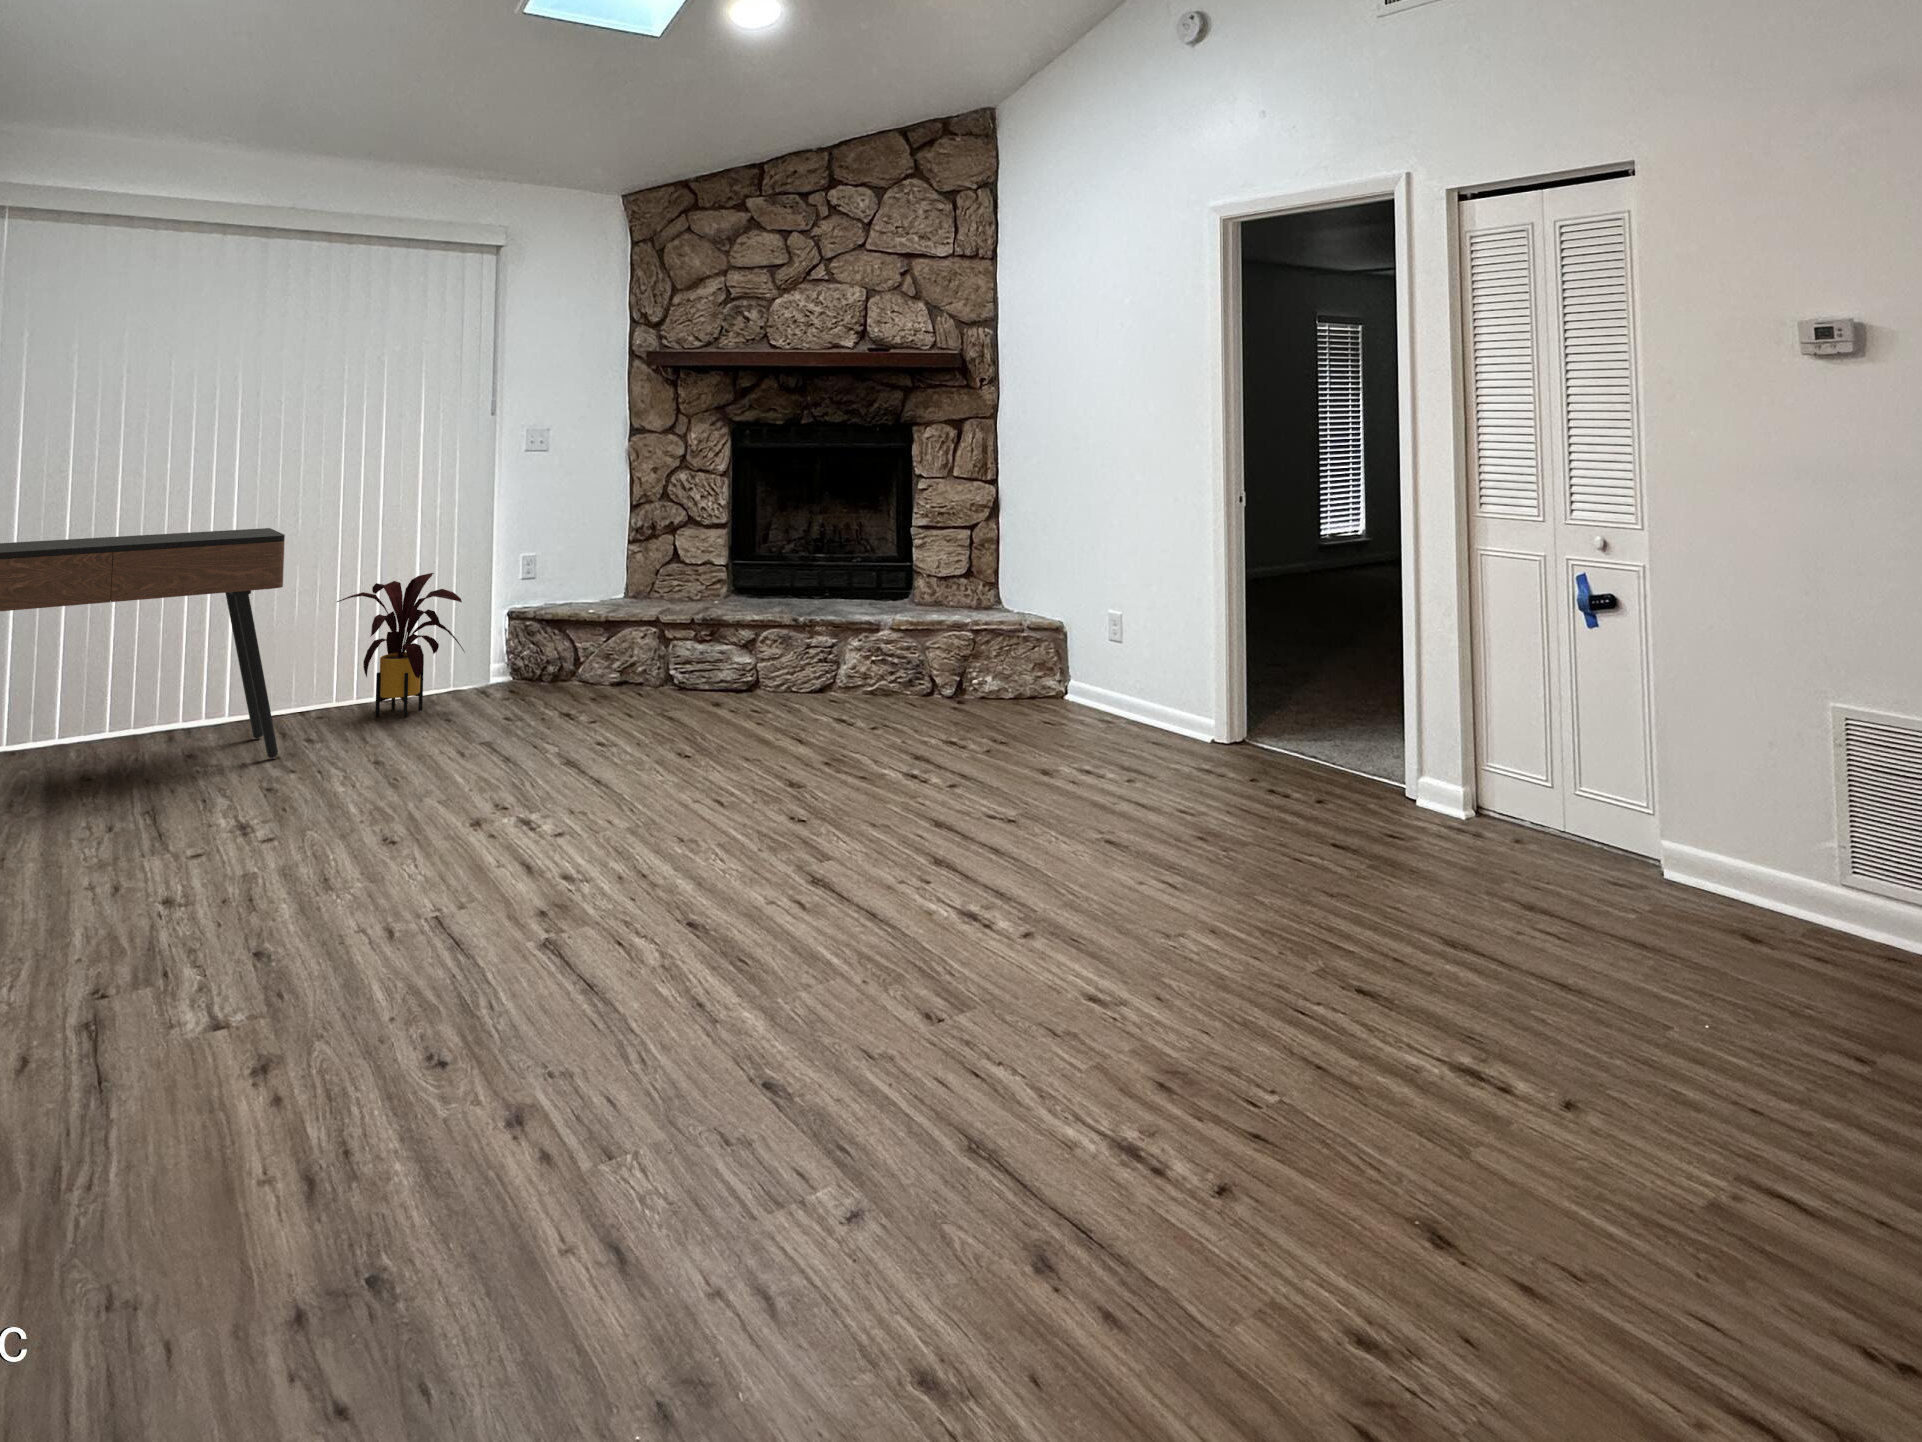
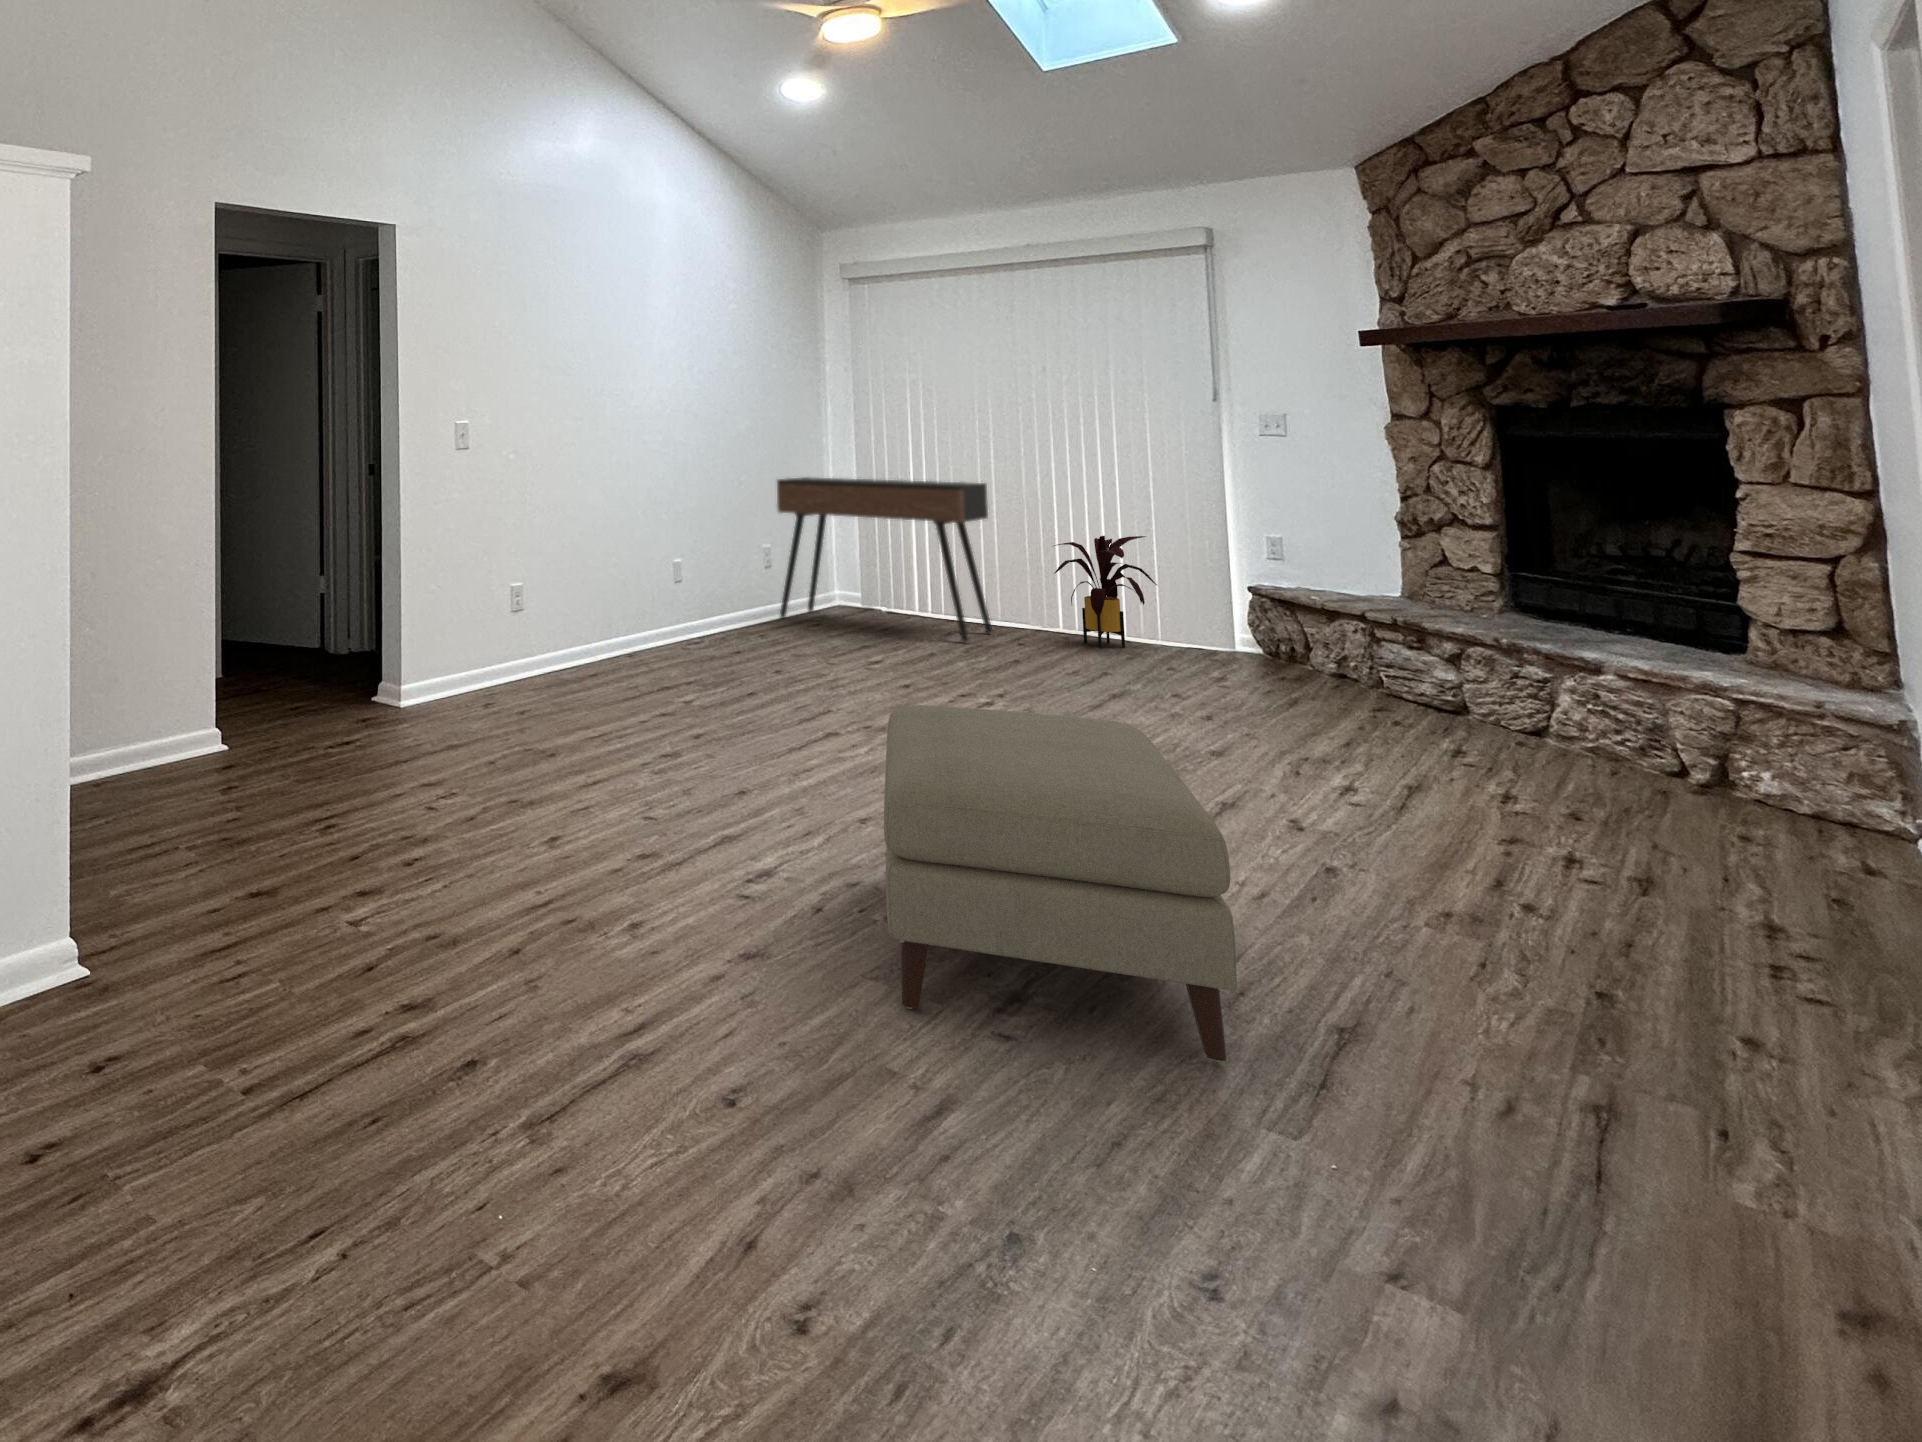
ottoman: none [1127,756,1577,1145] -> present [884,705,1237,1062]

